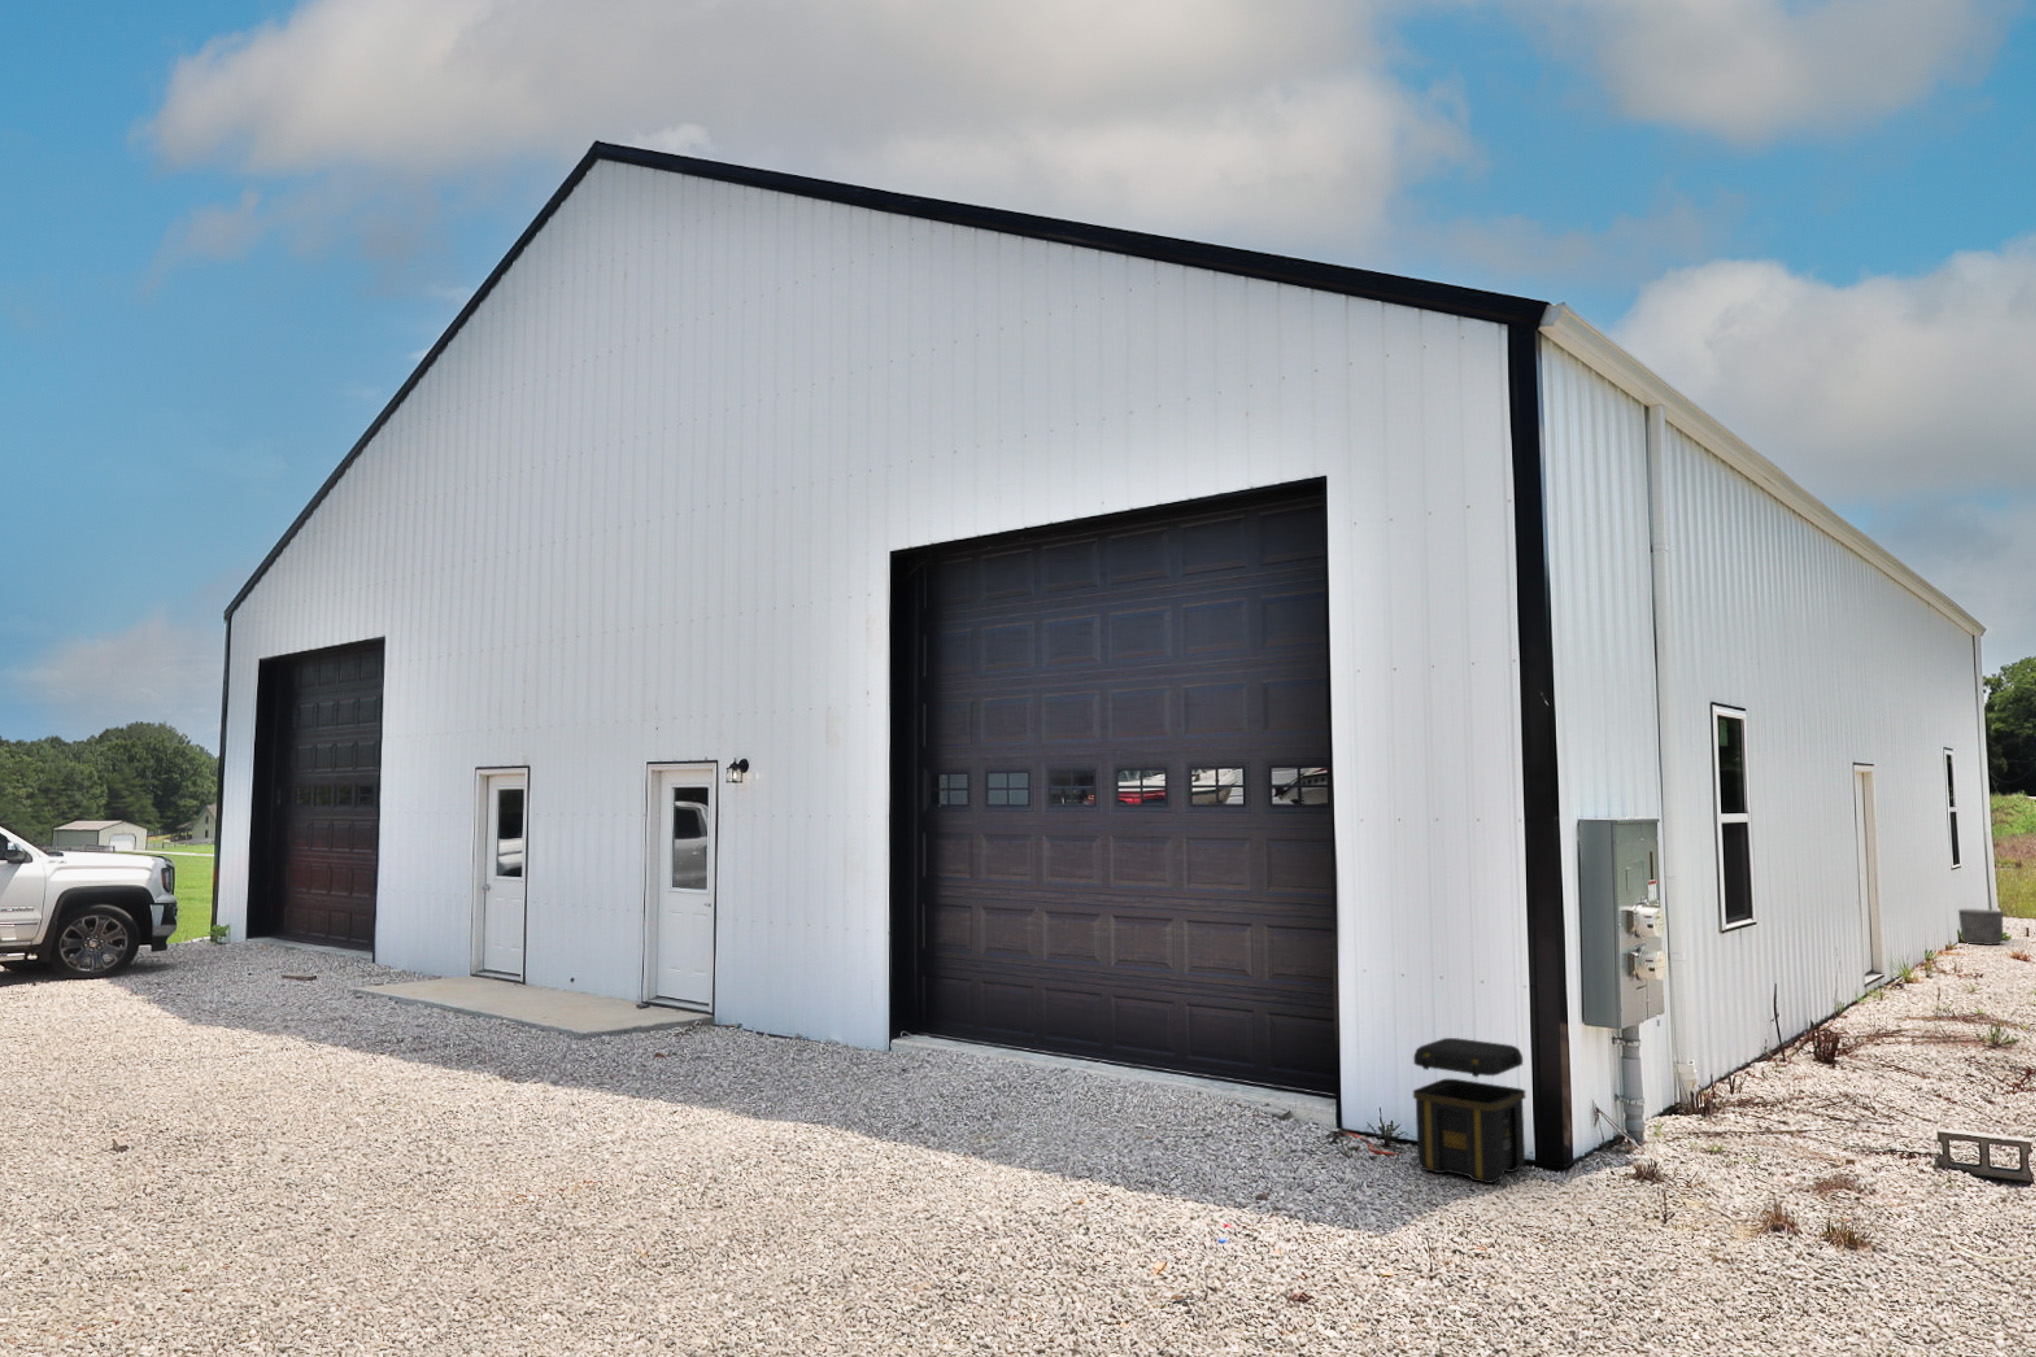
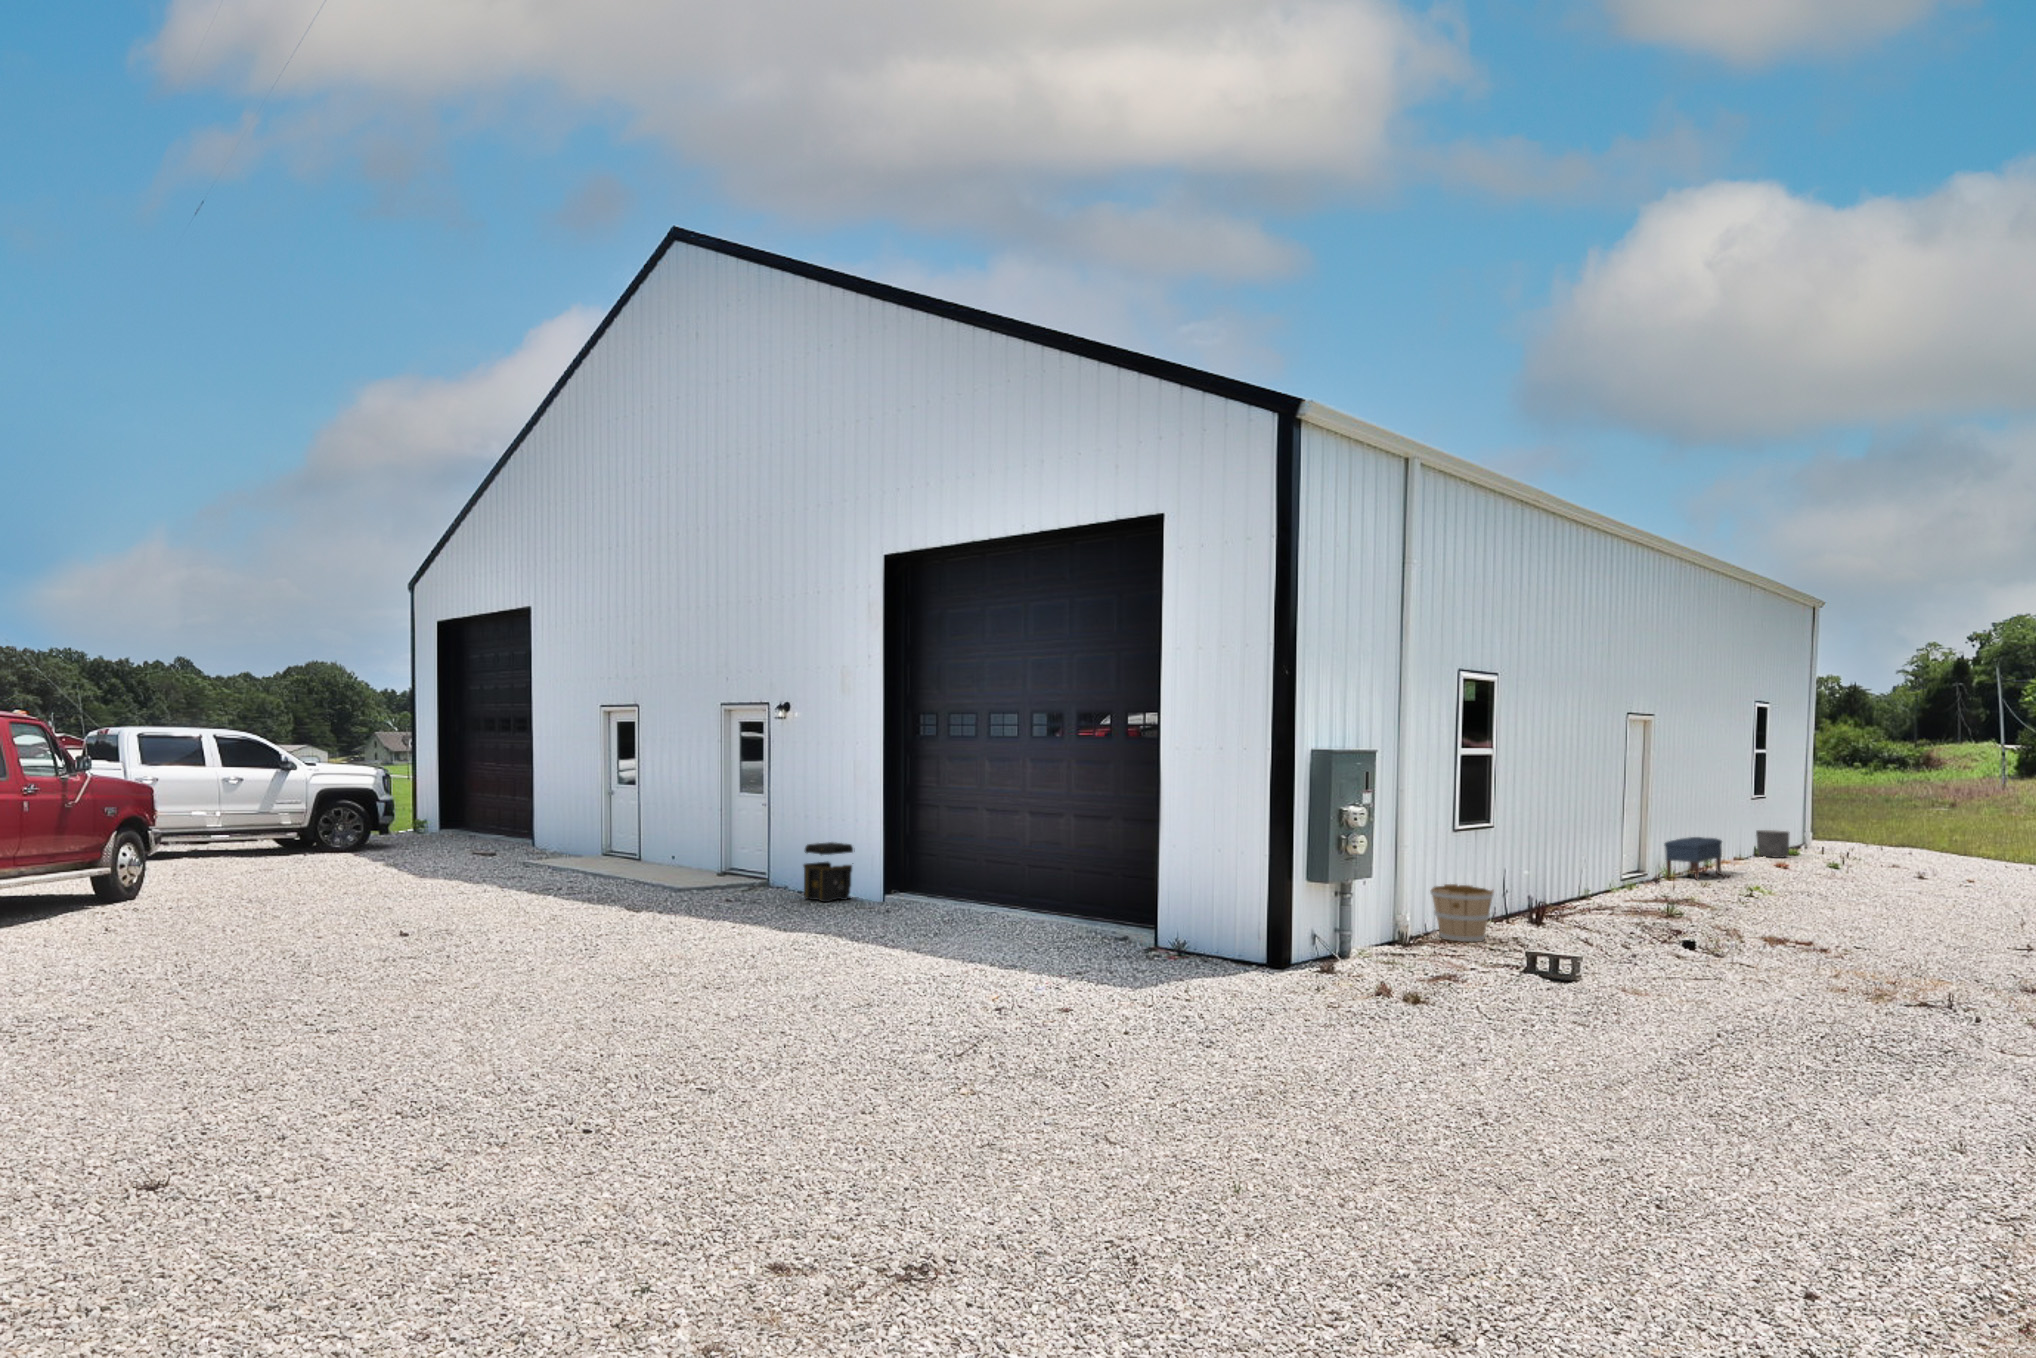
bench: none [1895,923,1960,983] -> present [1665,837,1722,880]
wooden bucket: none [1713,1014,1814,1104] -> present [1430,884,1494,942]
toolbox: present [1413,1038,1525,1183] -> present [804,842,853,902]

